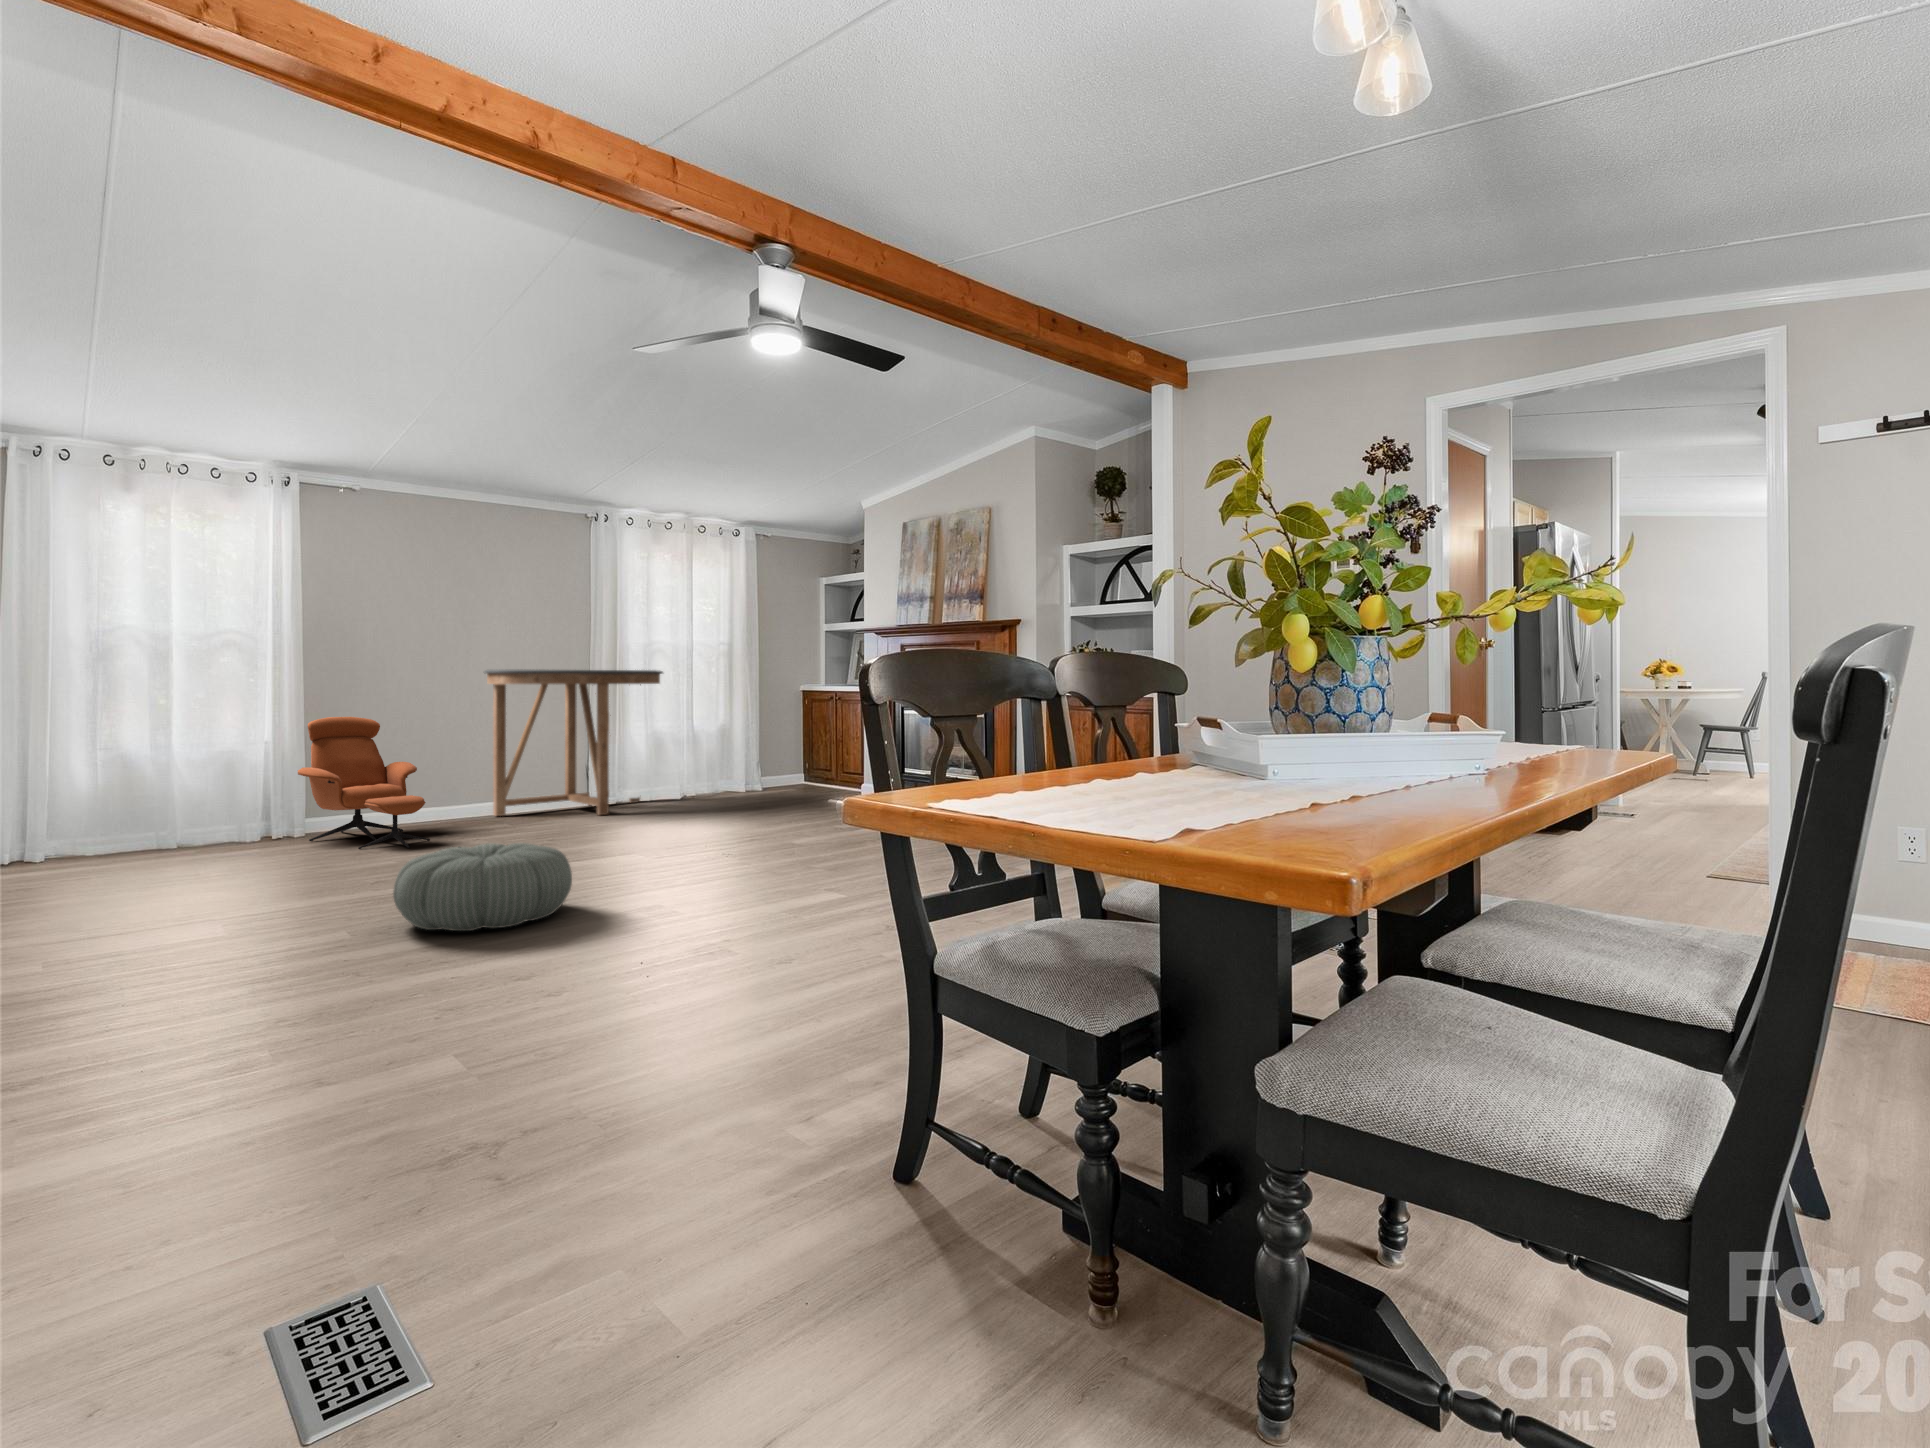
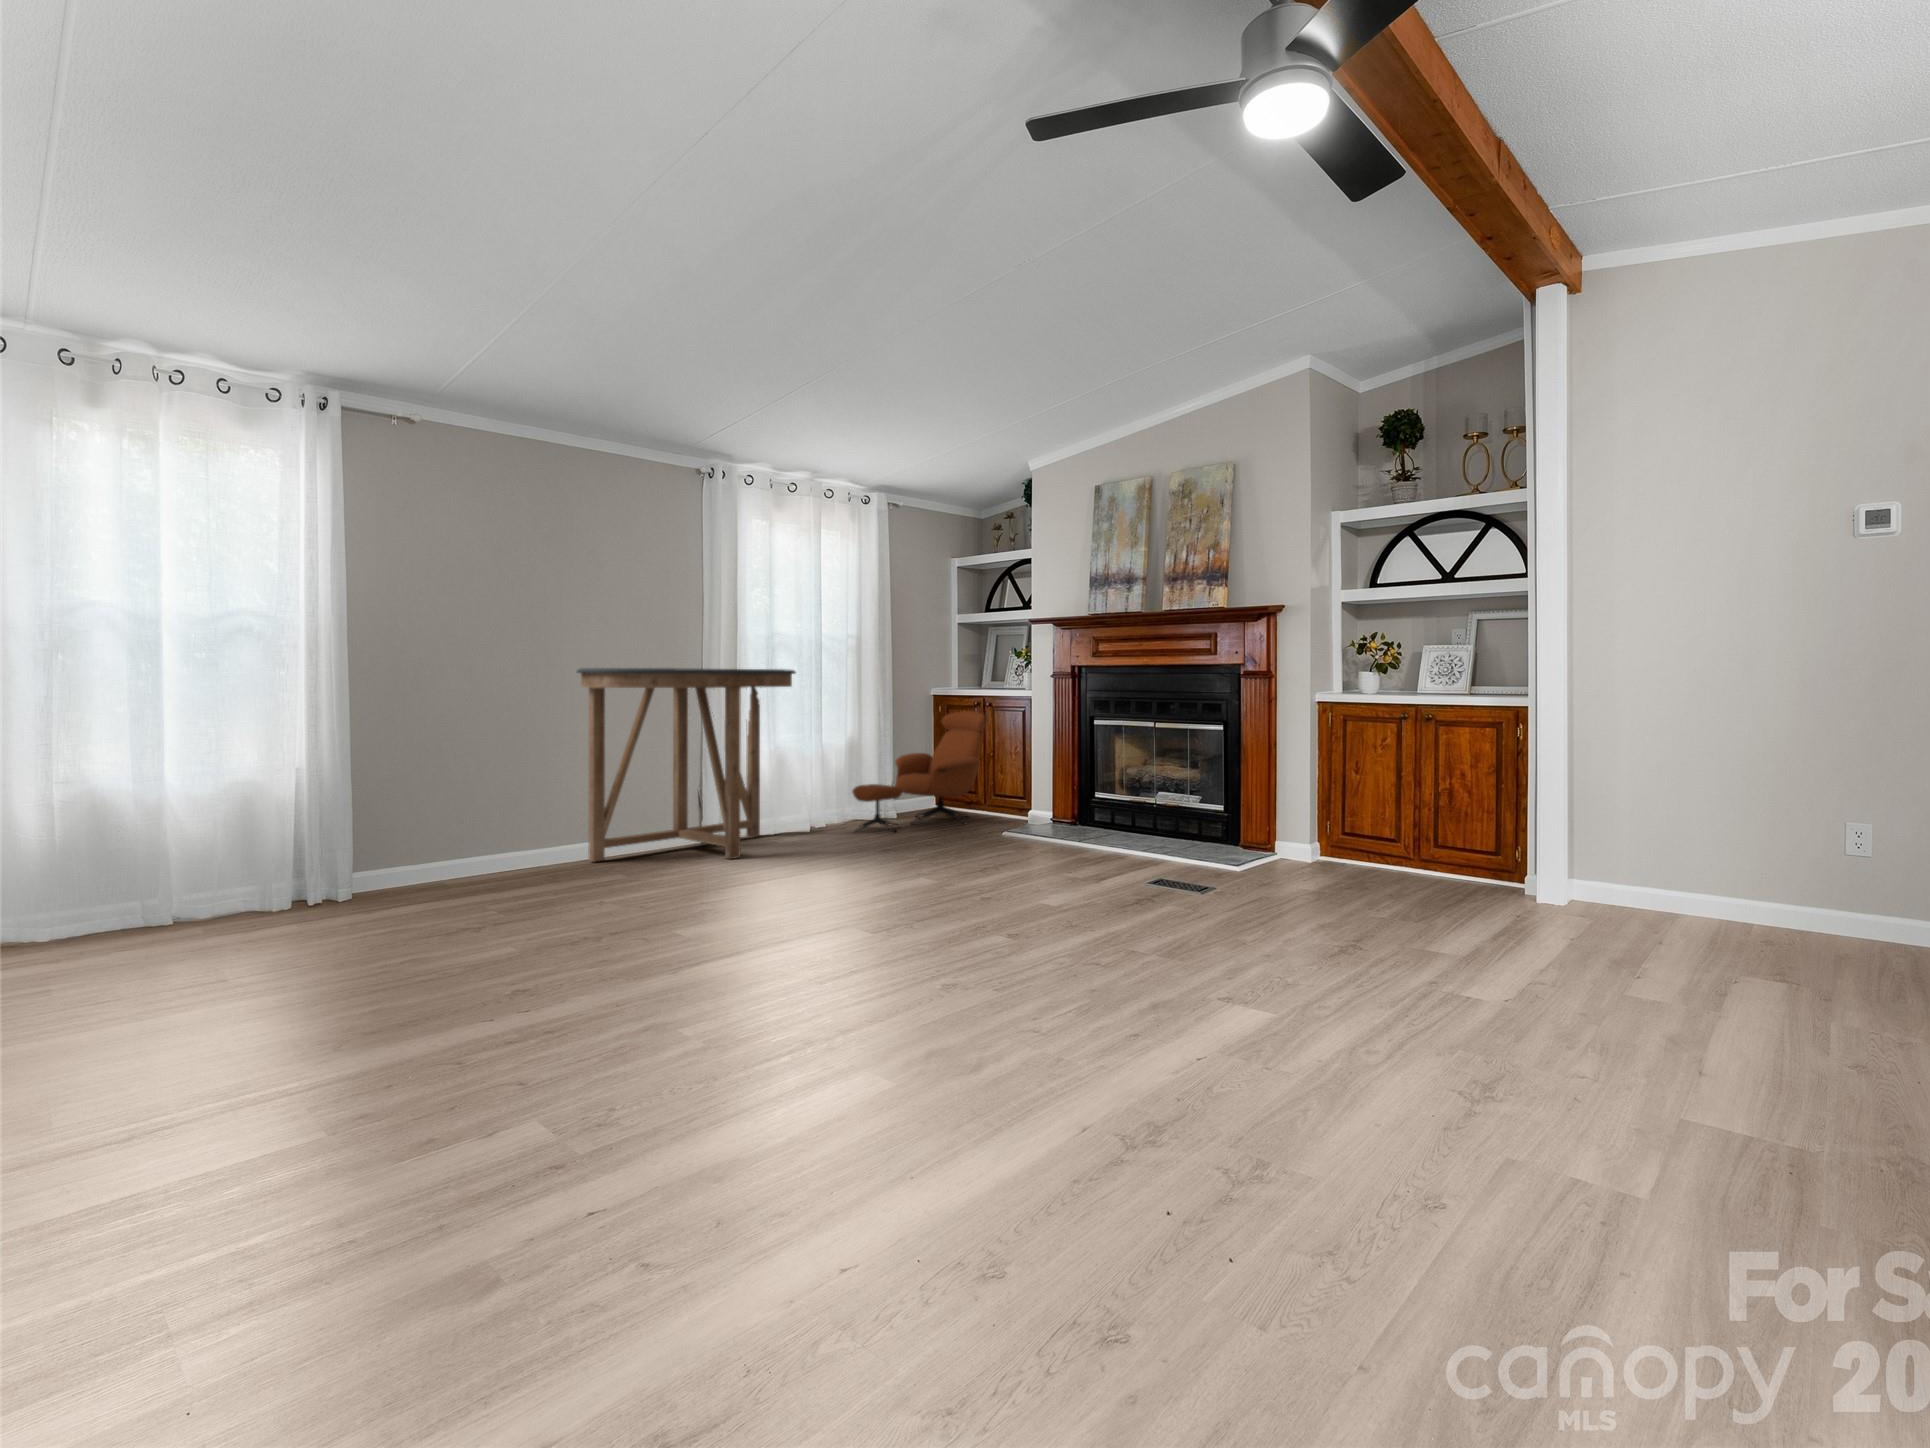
lounge chair: present [298,717,430,849] -> present [852,711,985,831]
pouf: present [393,843,572,931] -> none [612,947,890,1124]

